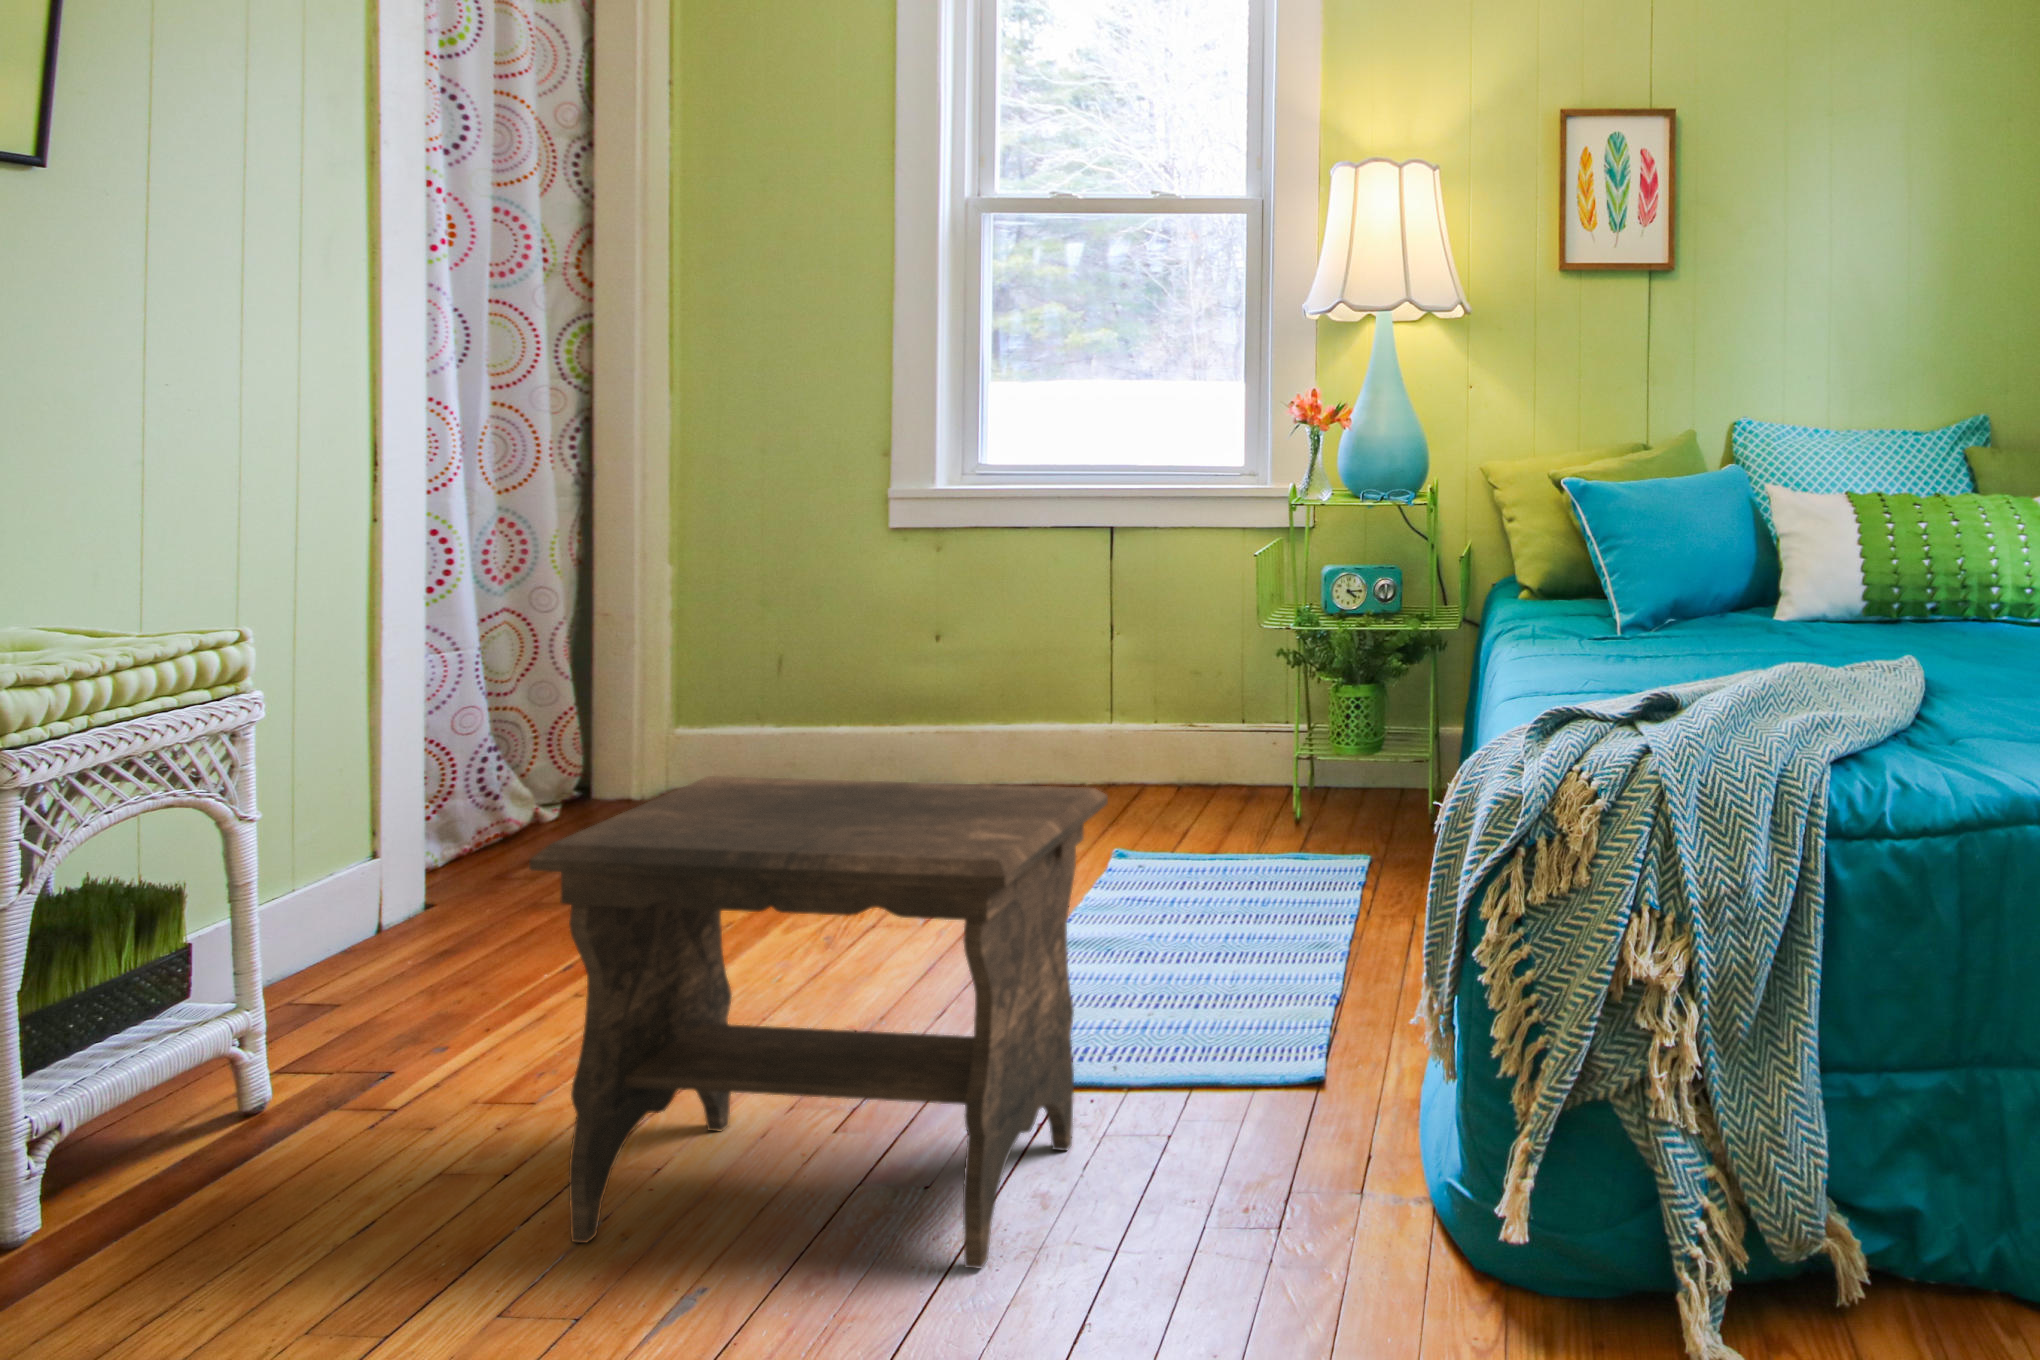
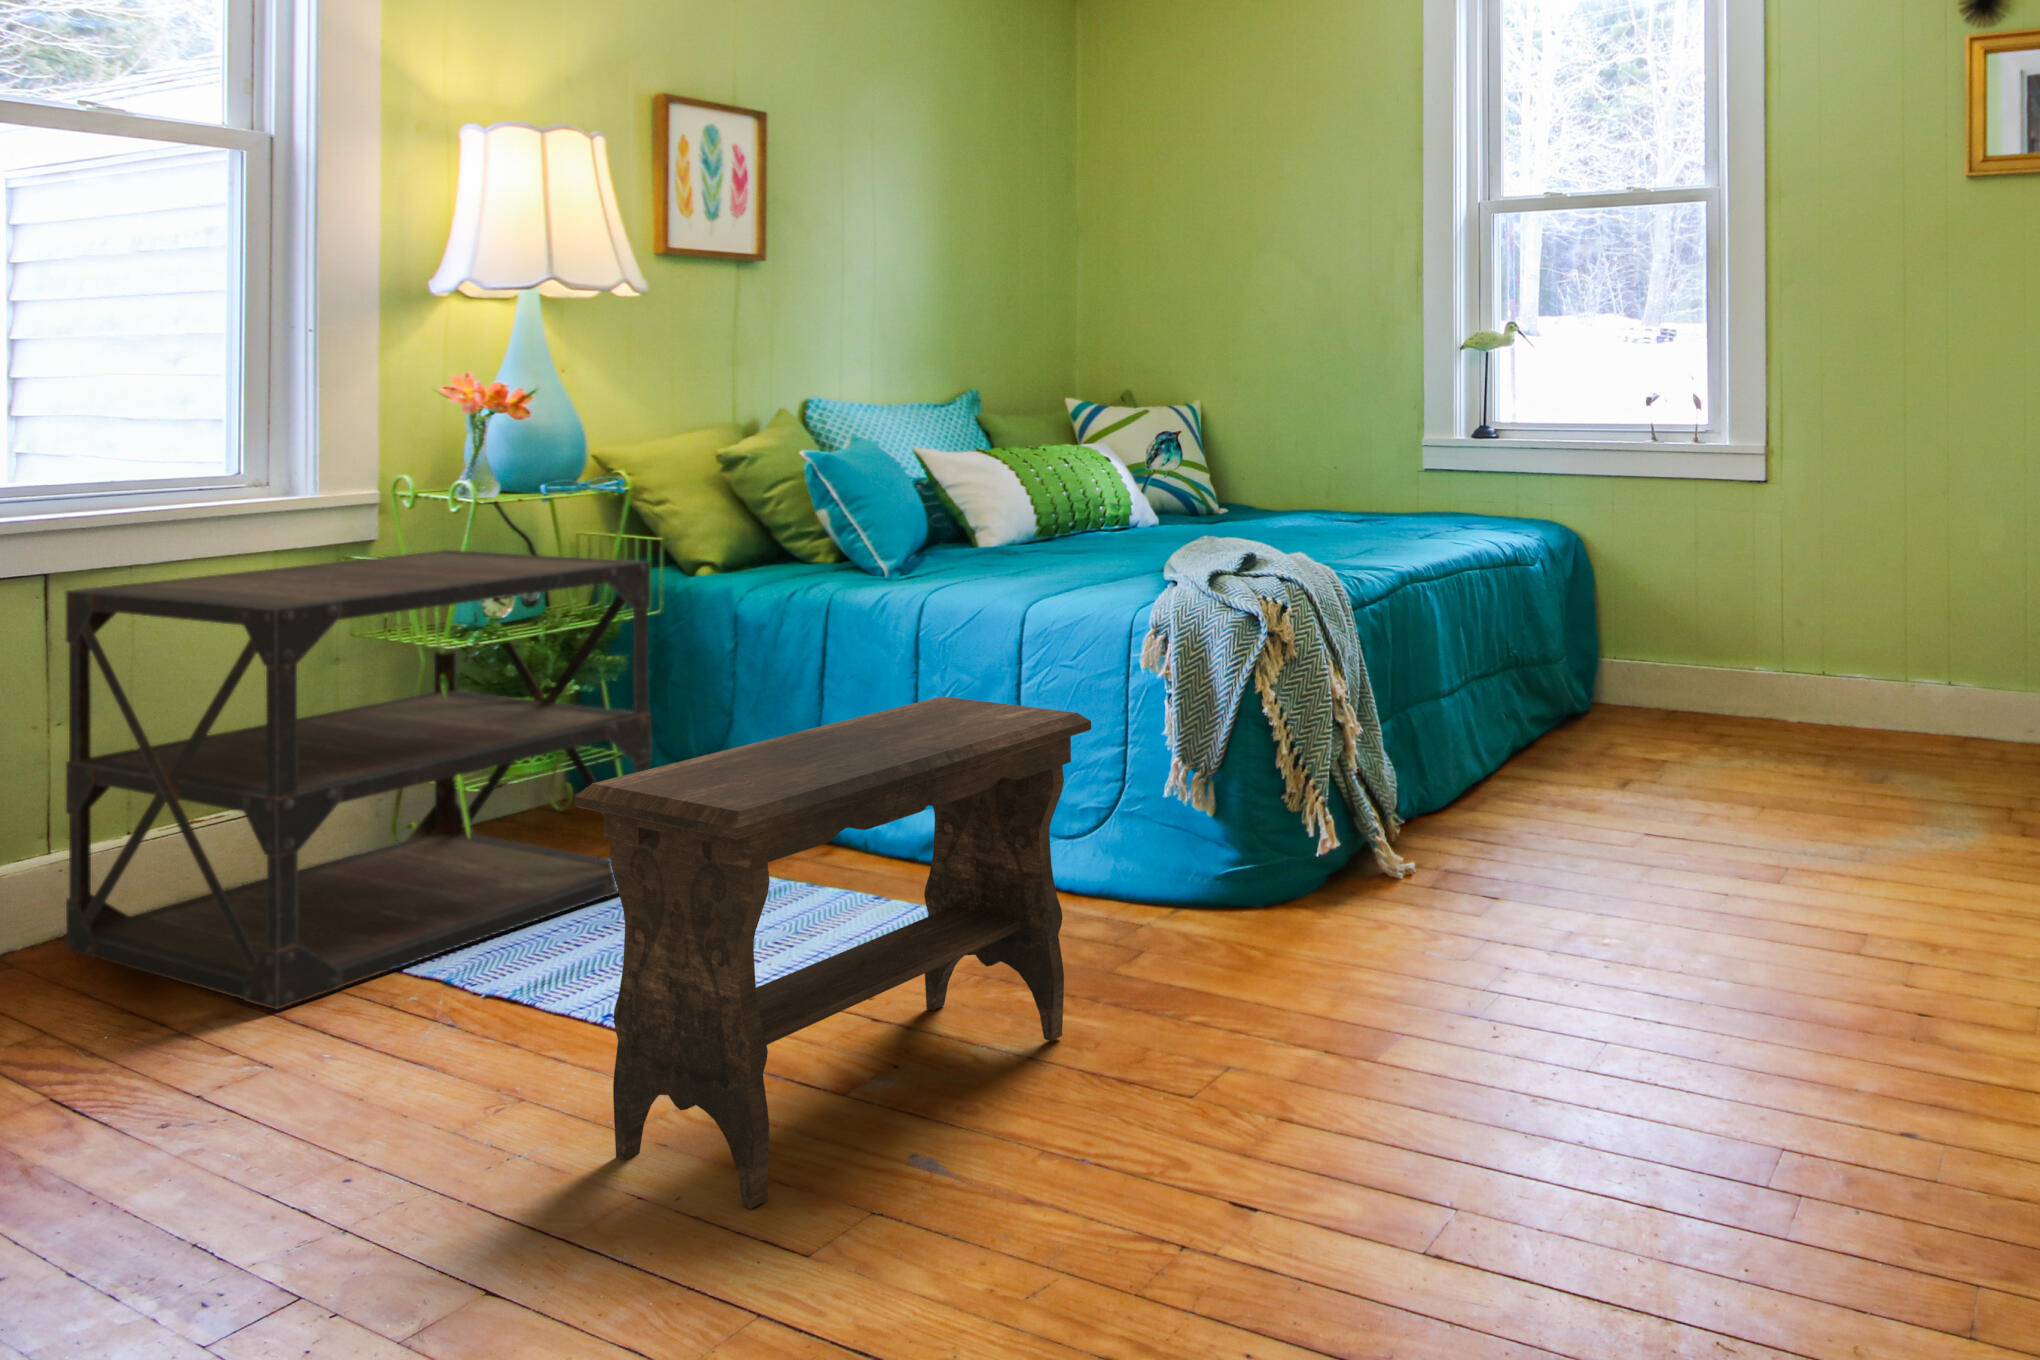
side table: none [1009,538,1361,886] -> present [65,550,651,1009]

